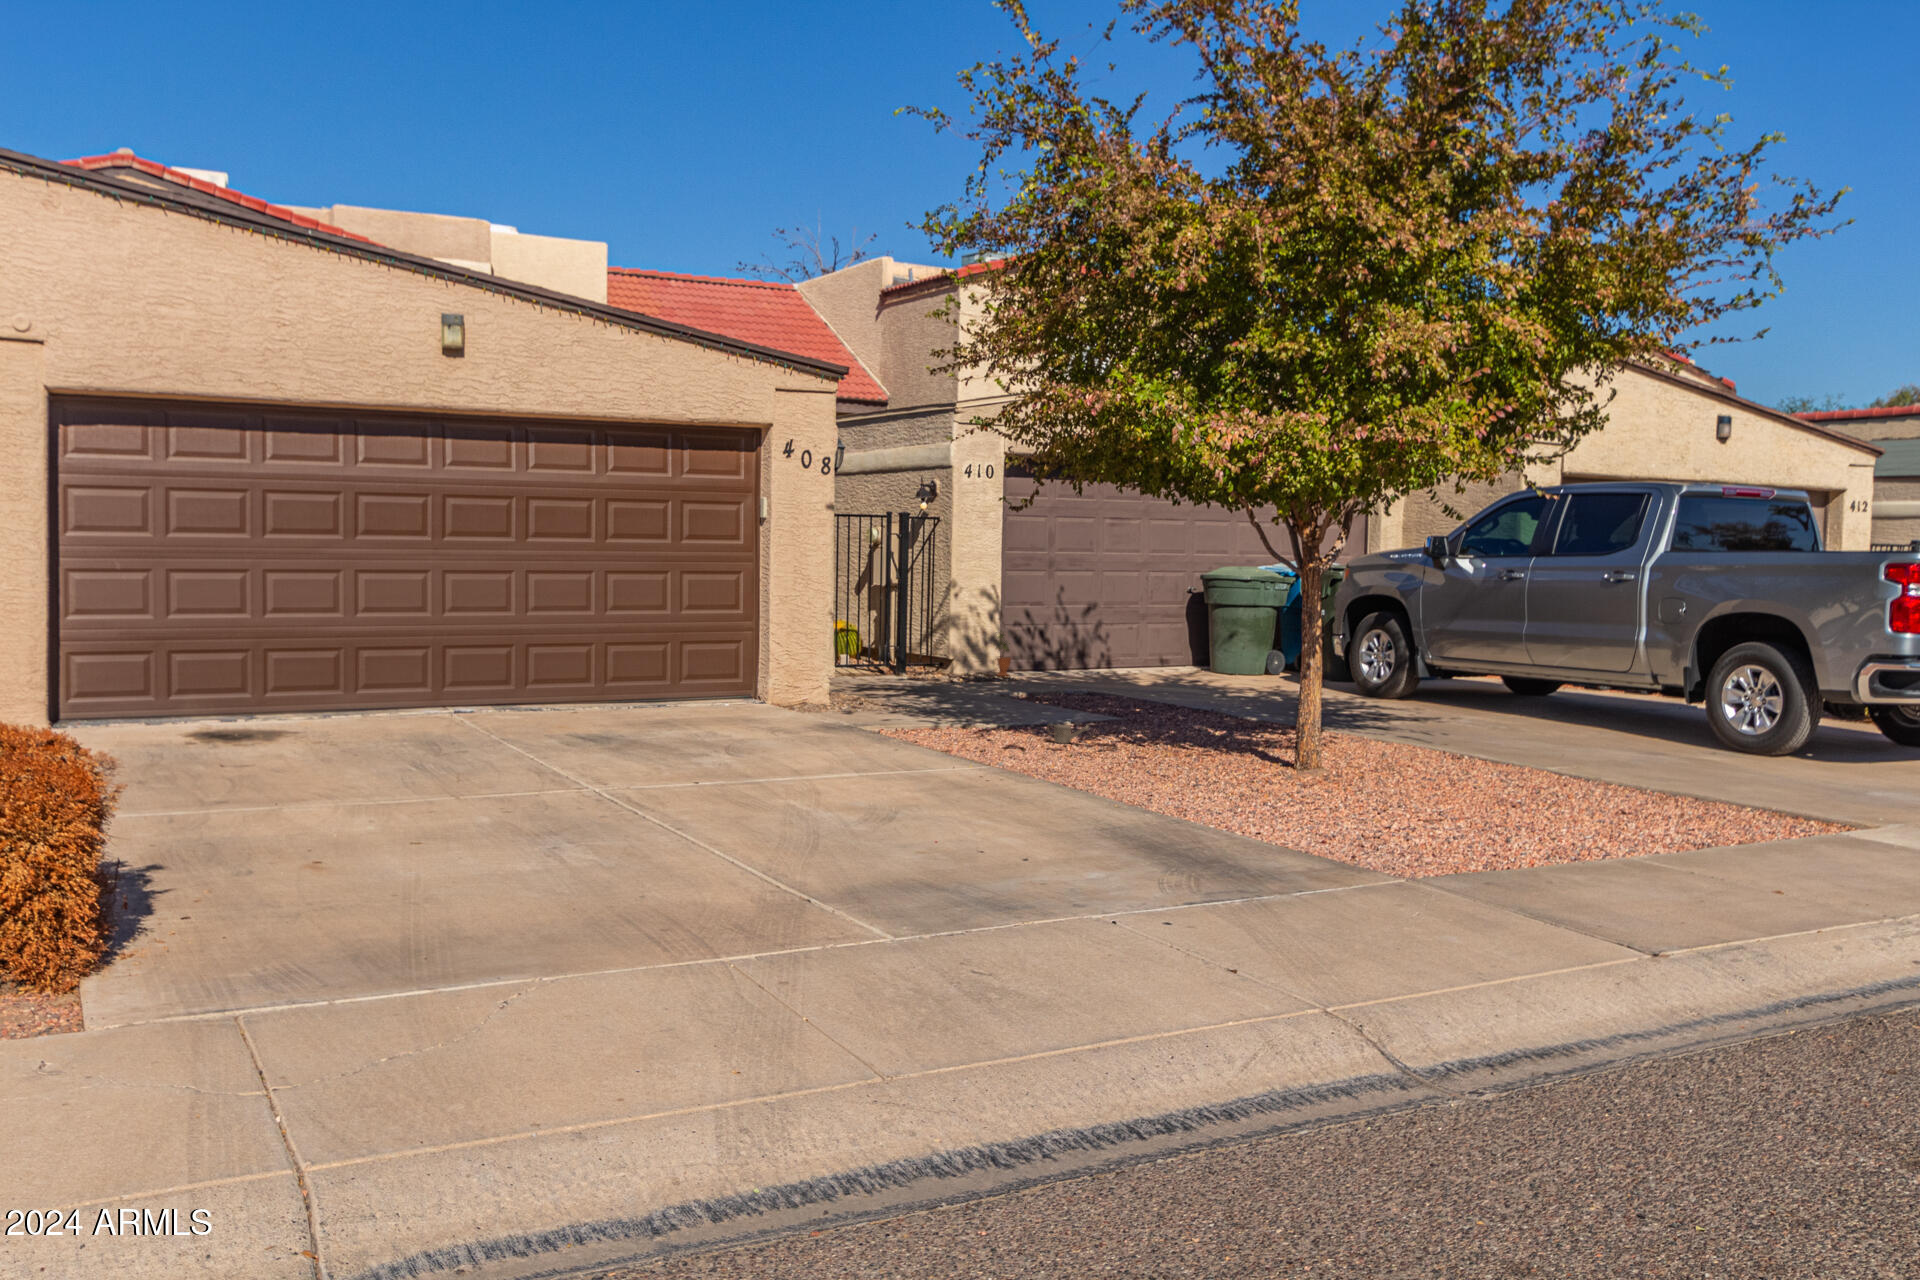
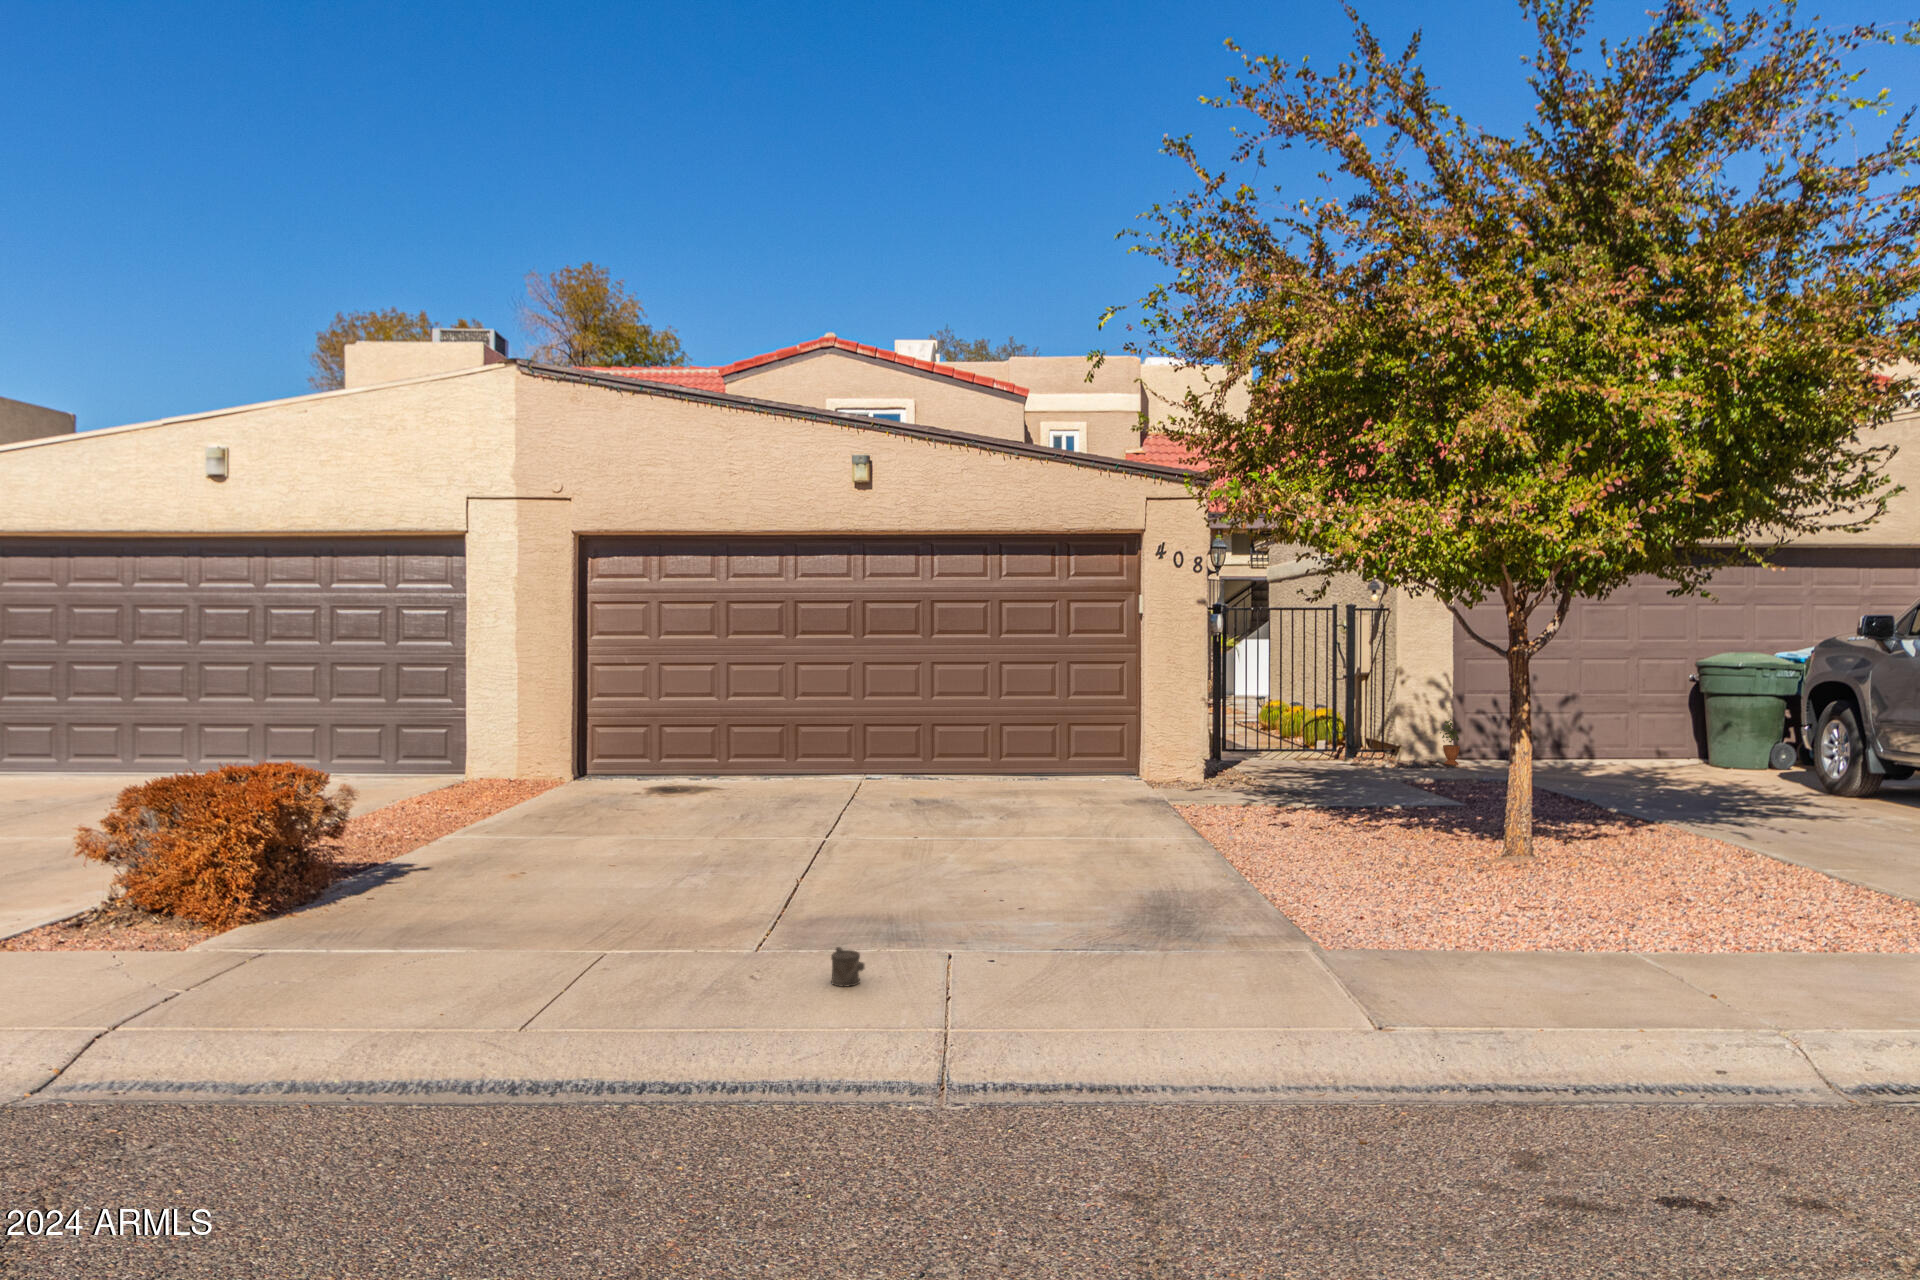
watering can: present [1047,725,1089,744] -> present [831,947,865,987]

